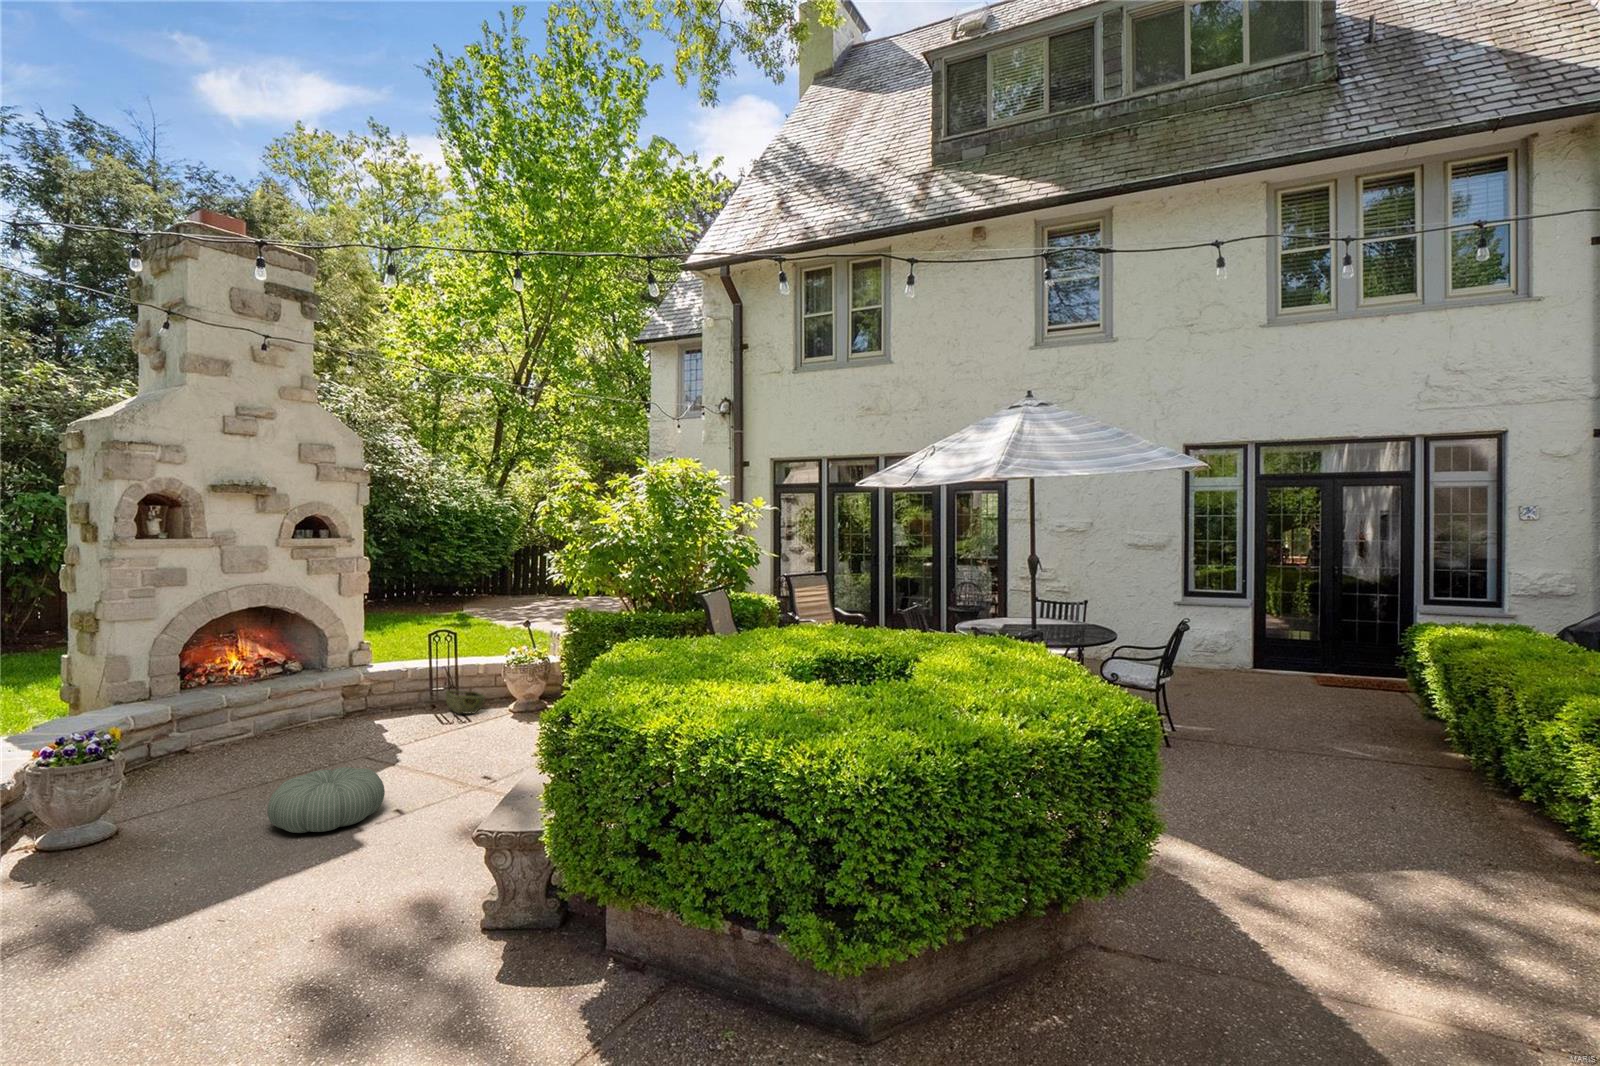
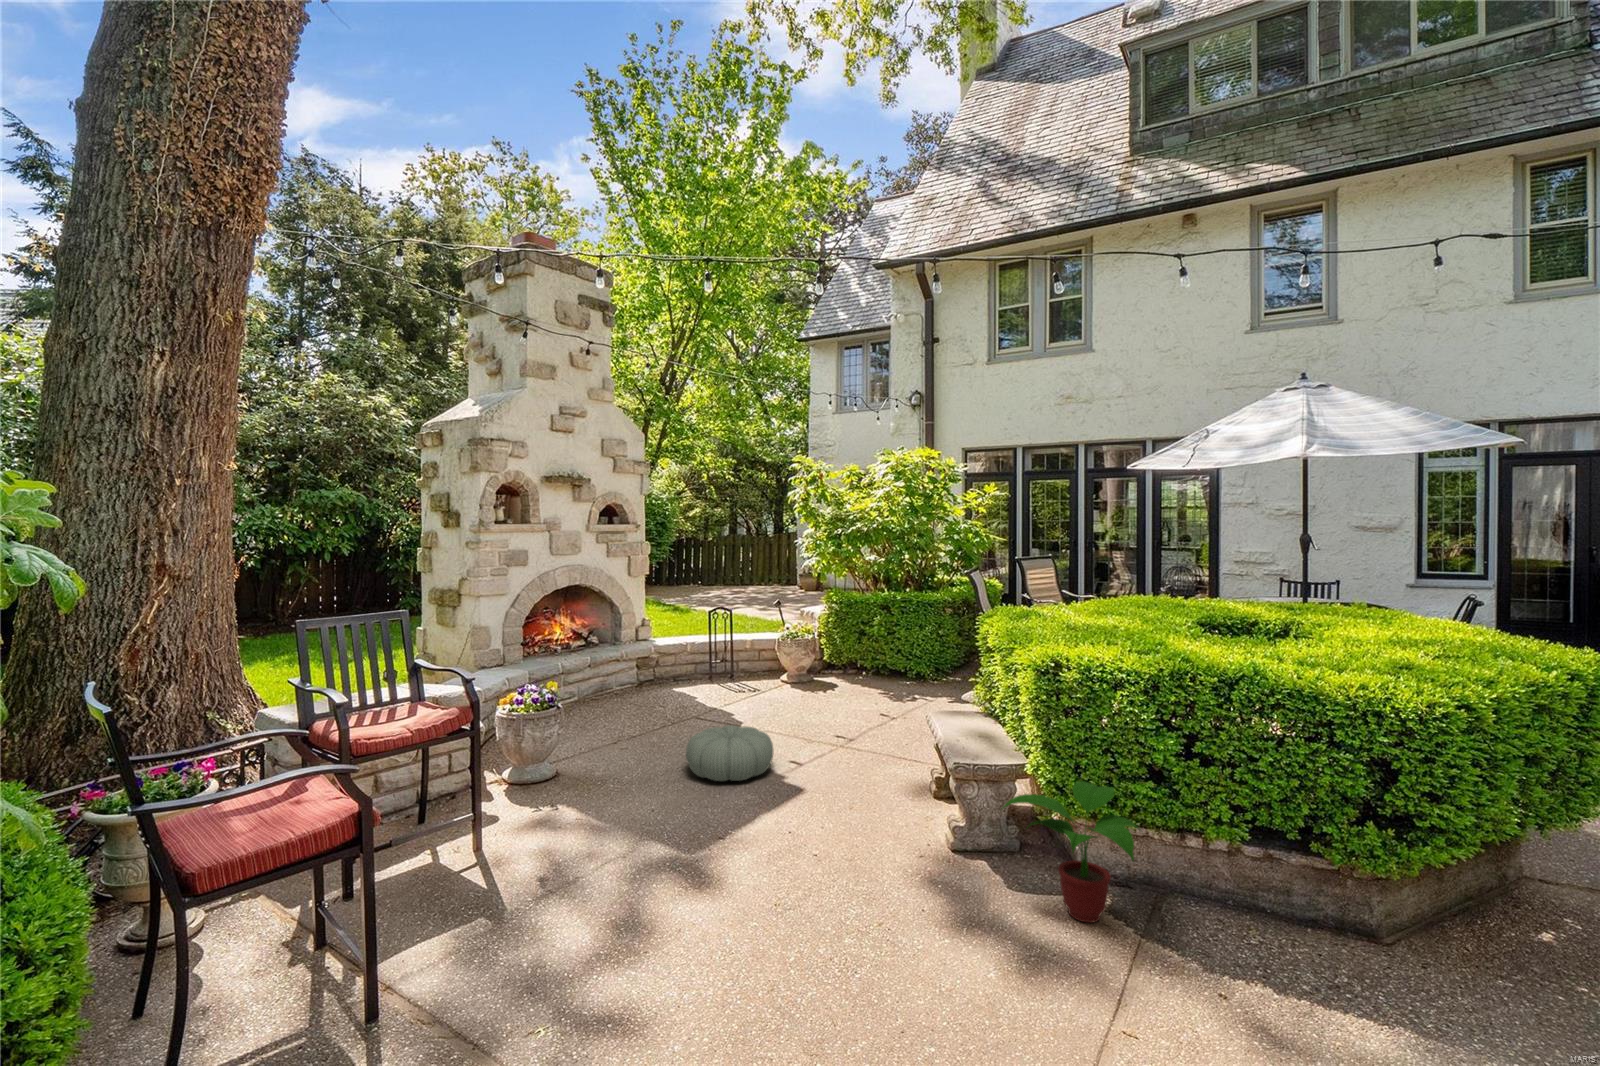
woven basket: present [446,690,485,714] -> none [723,662,762,684]
potted plant: none [463,837,602,1000] -> present [1003,781,1139,923]

